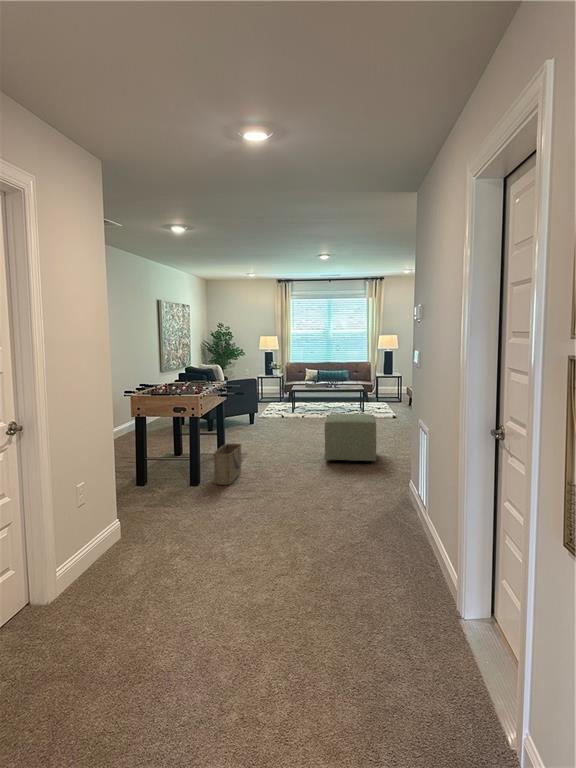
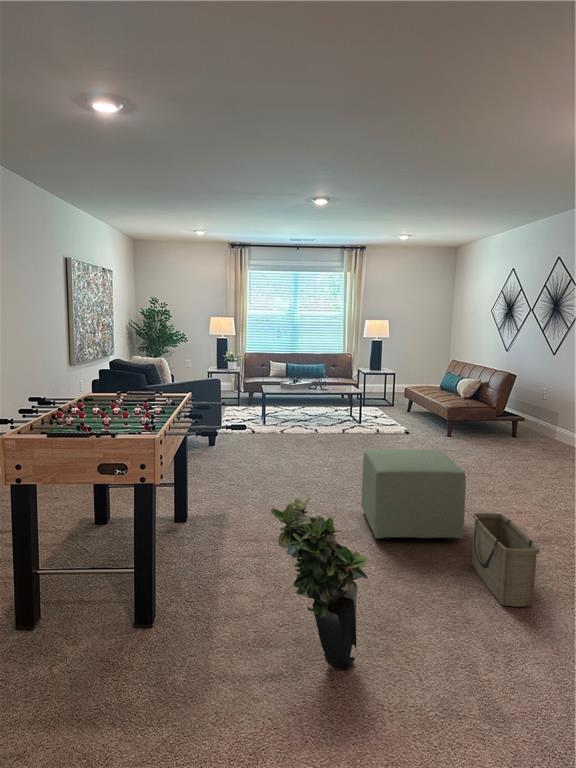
potted plant: none [247,420,291,497] -> present [270,498,368,670]
basket: present [213,443,242,485] -> present [472,513,540,607]

